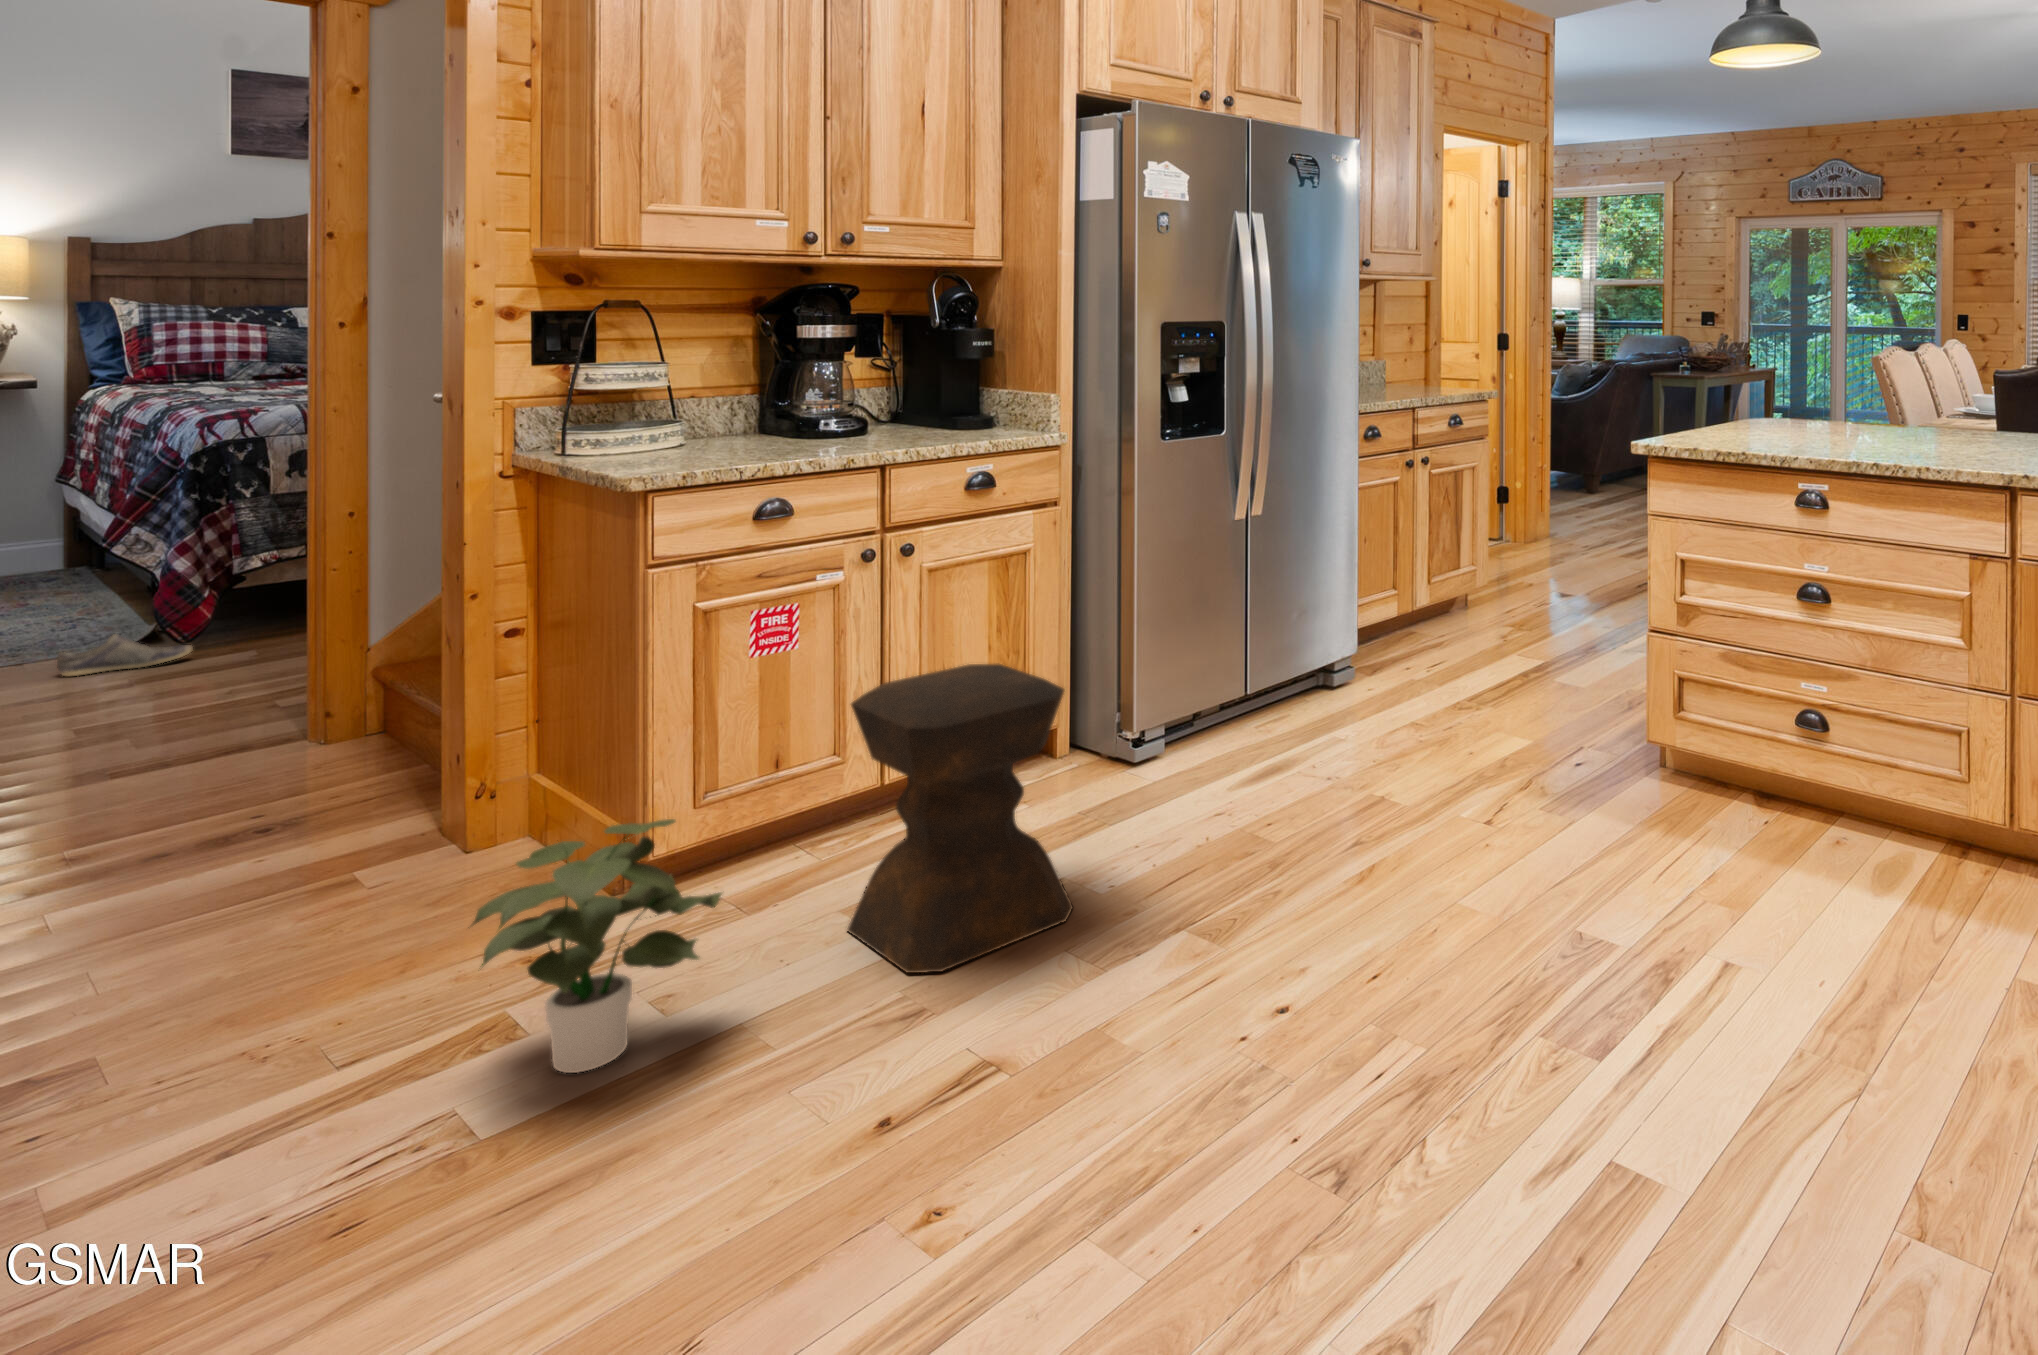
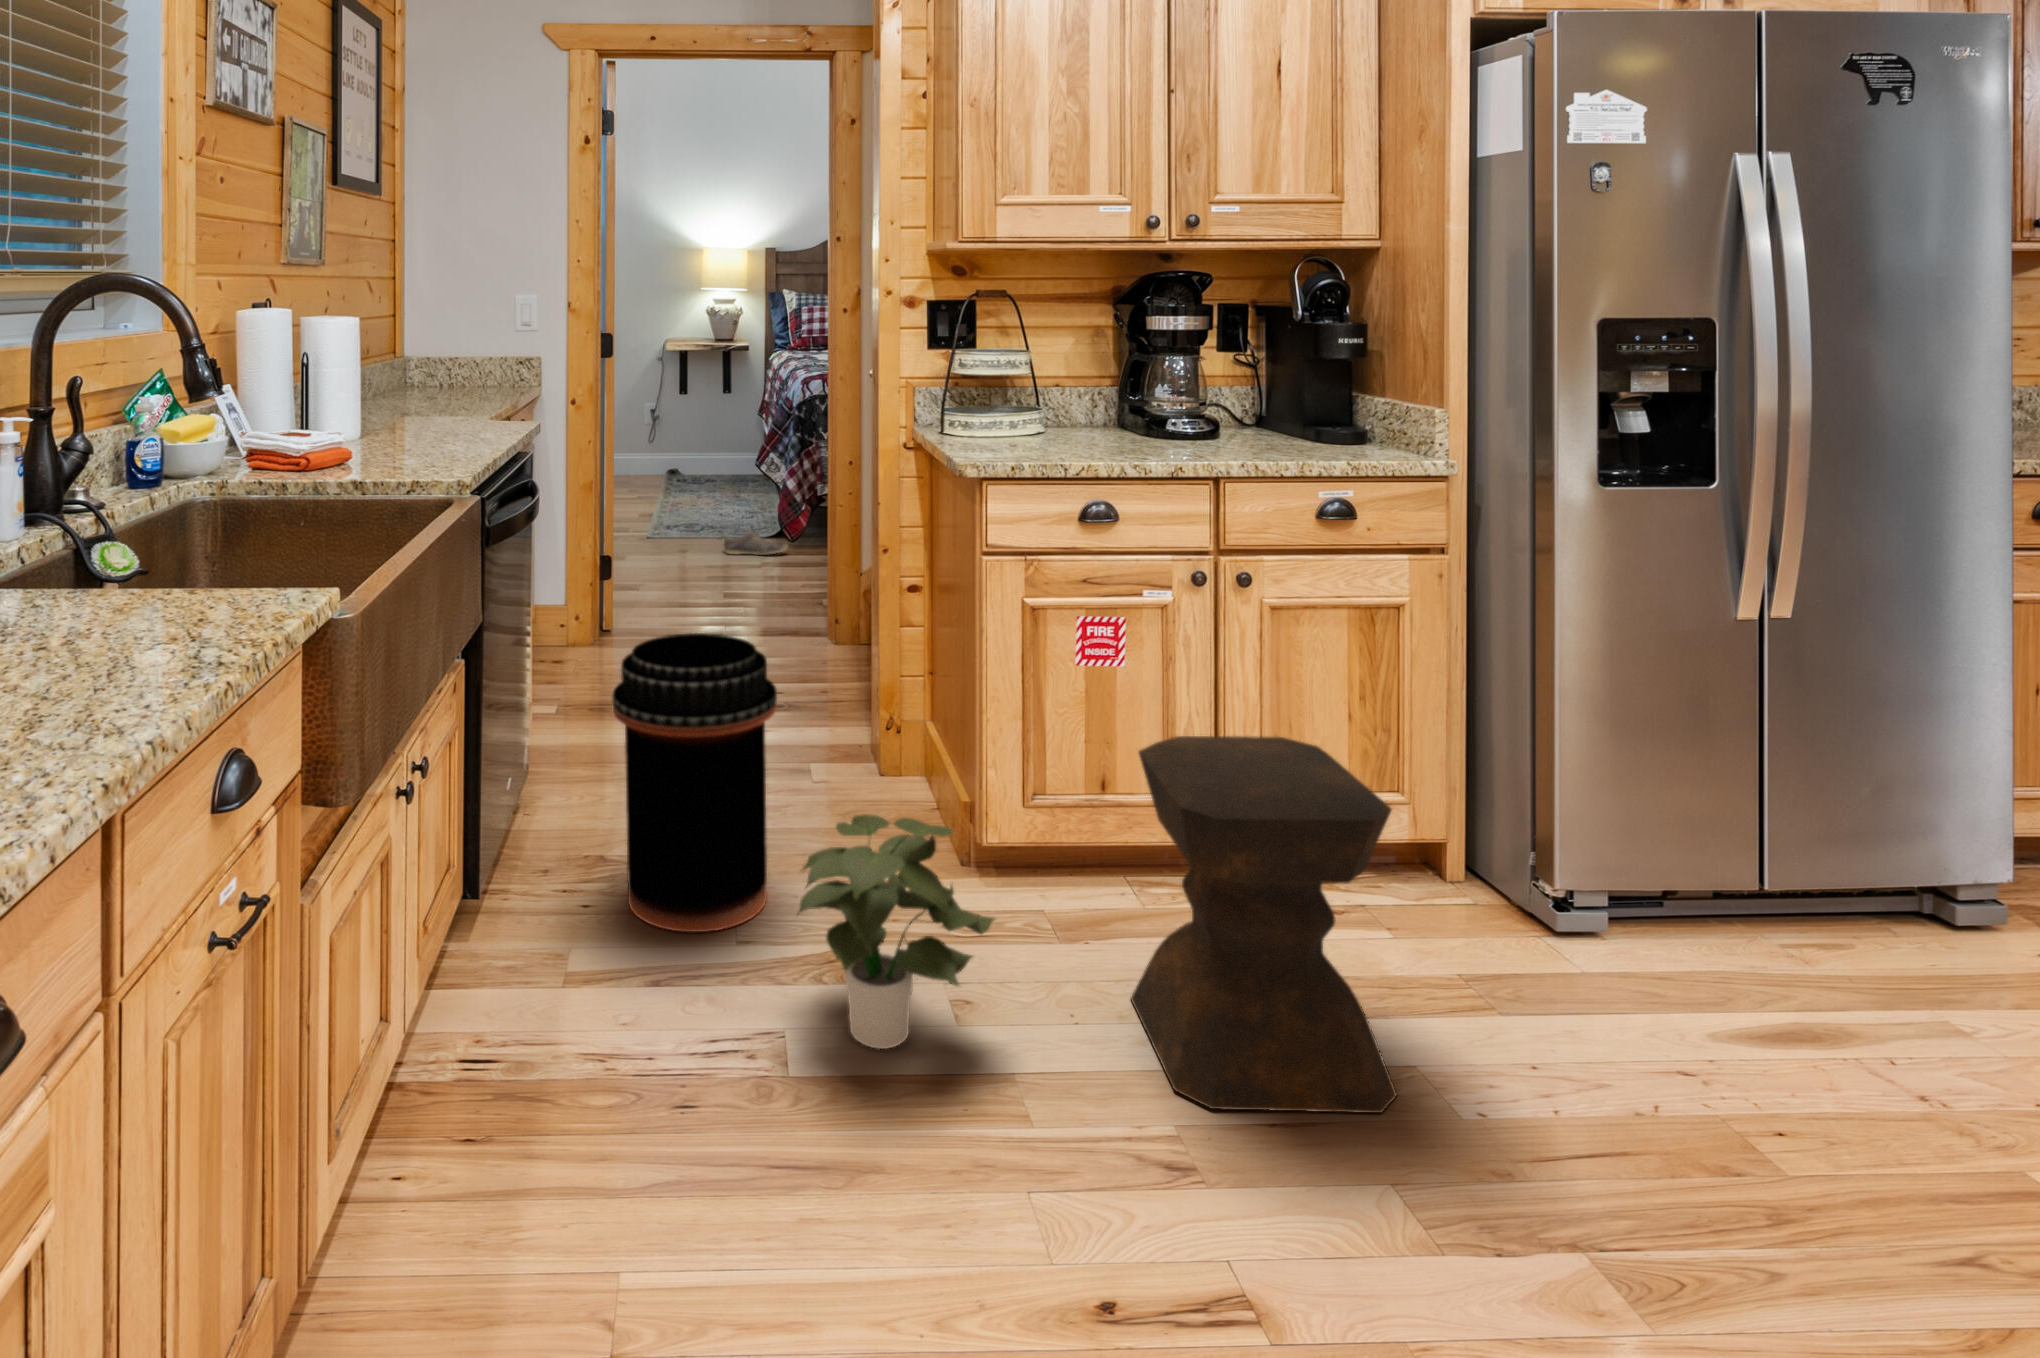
trash can: none [91,708,384,1099] -> present [612,633,777,932]

